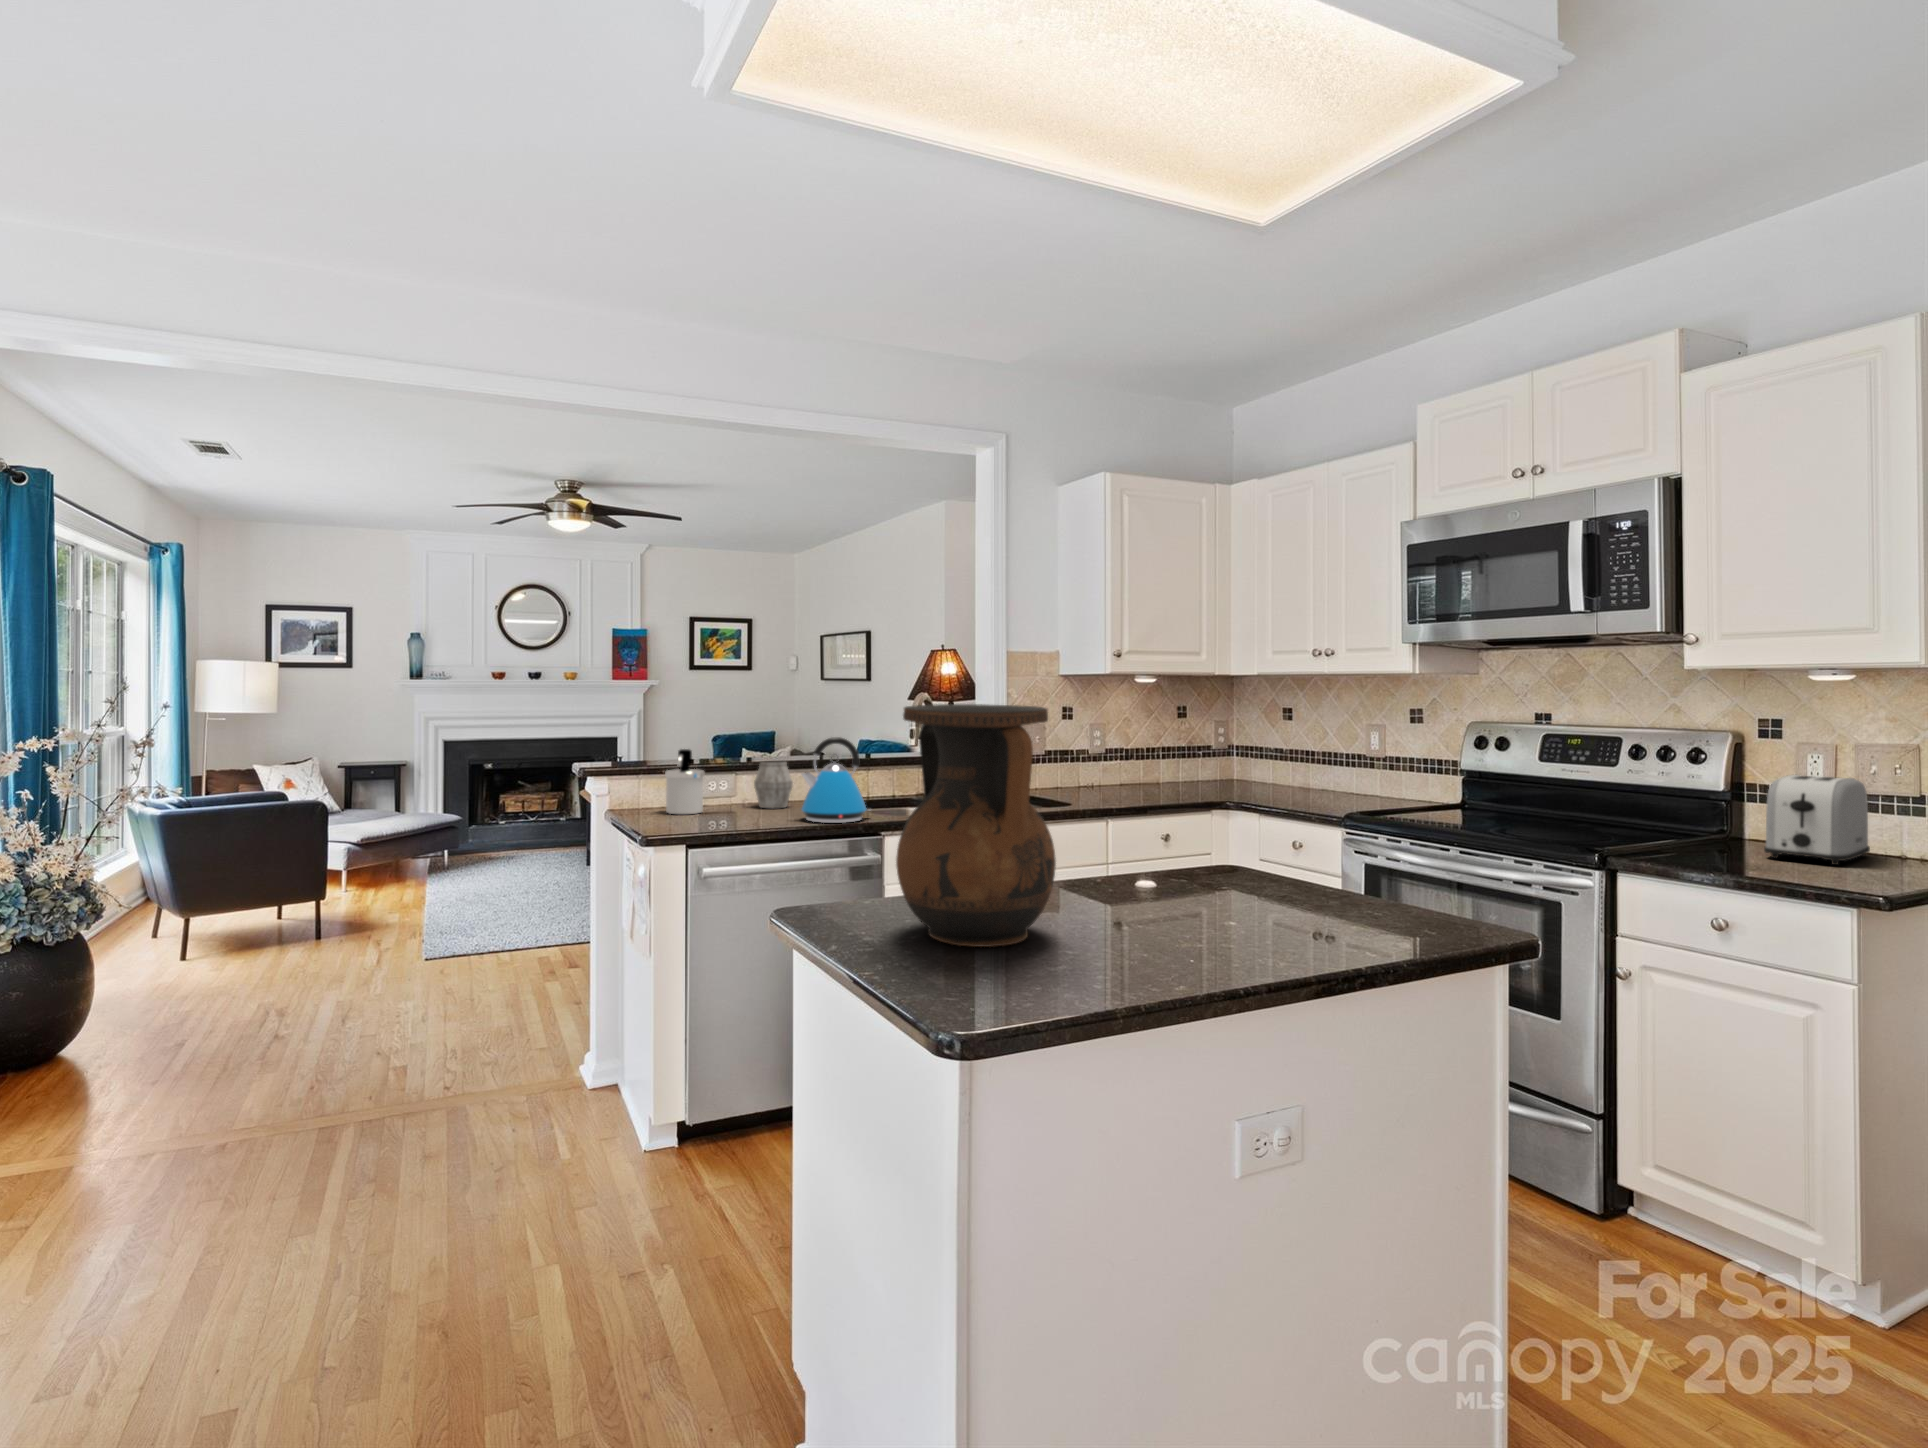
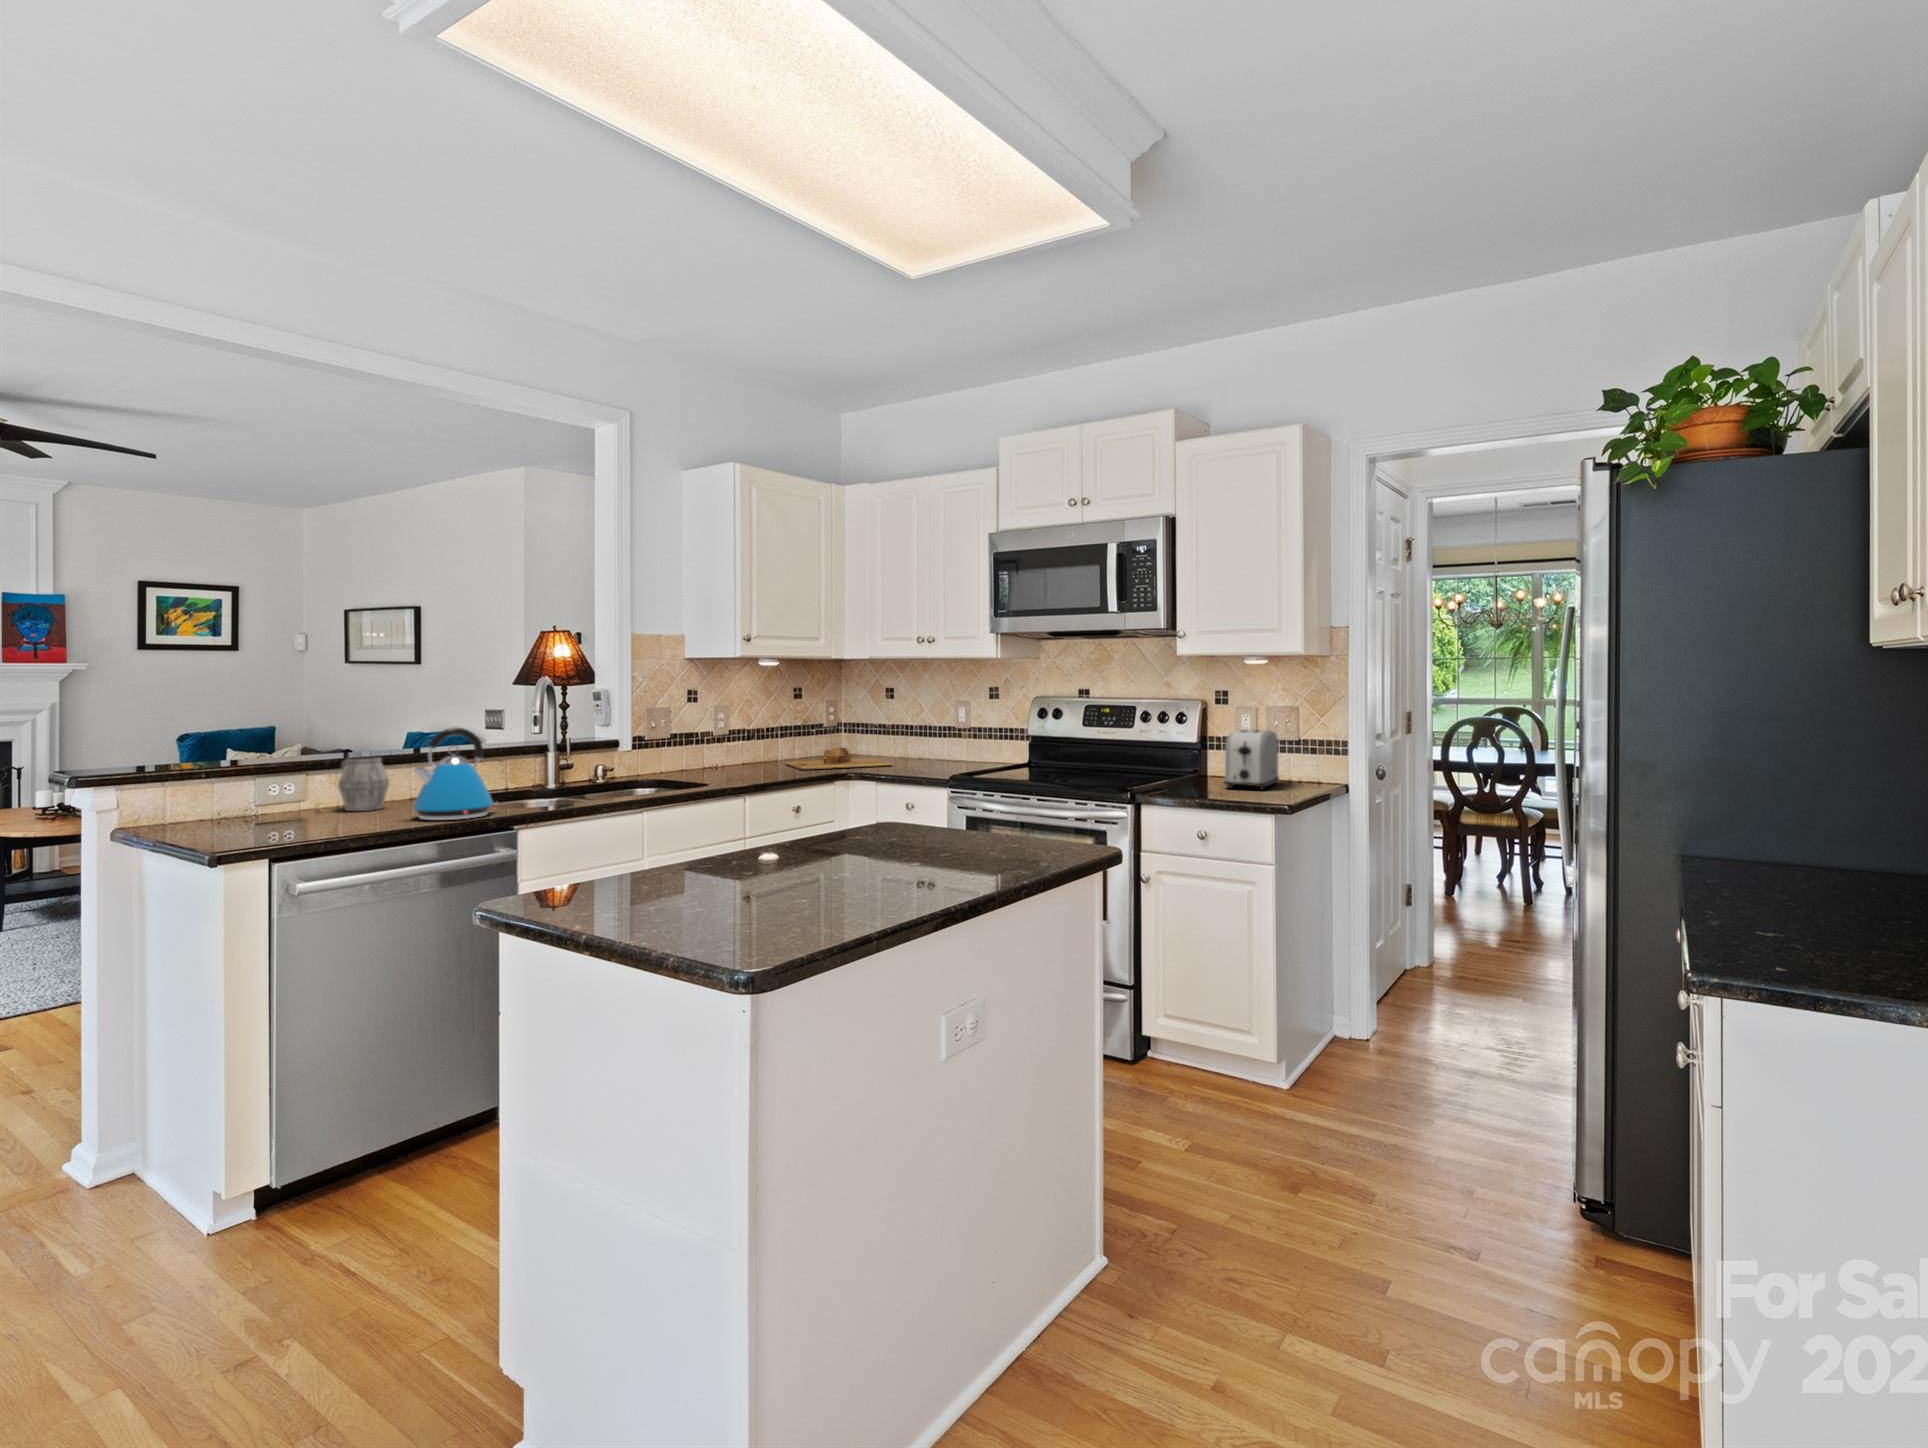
vase: present [896,704,1056,947] -> none [621,691,768,904]
soap dispenser: present [665,749,704,814] -> none [218,749,275,826]
cutting board: none [1166,772,1285,795] -> present [785,748,892,770]

